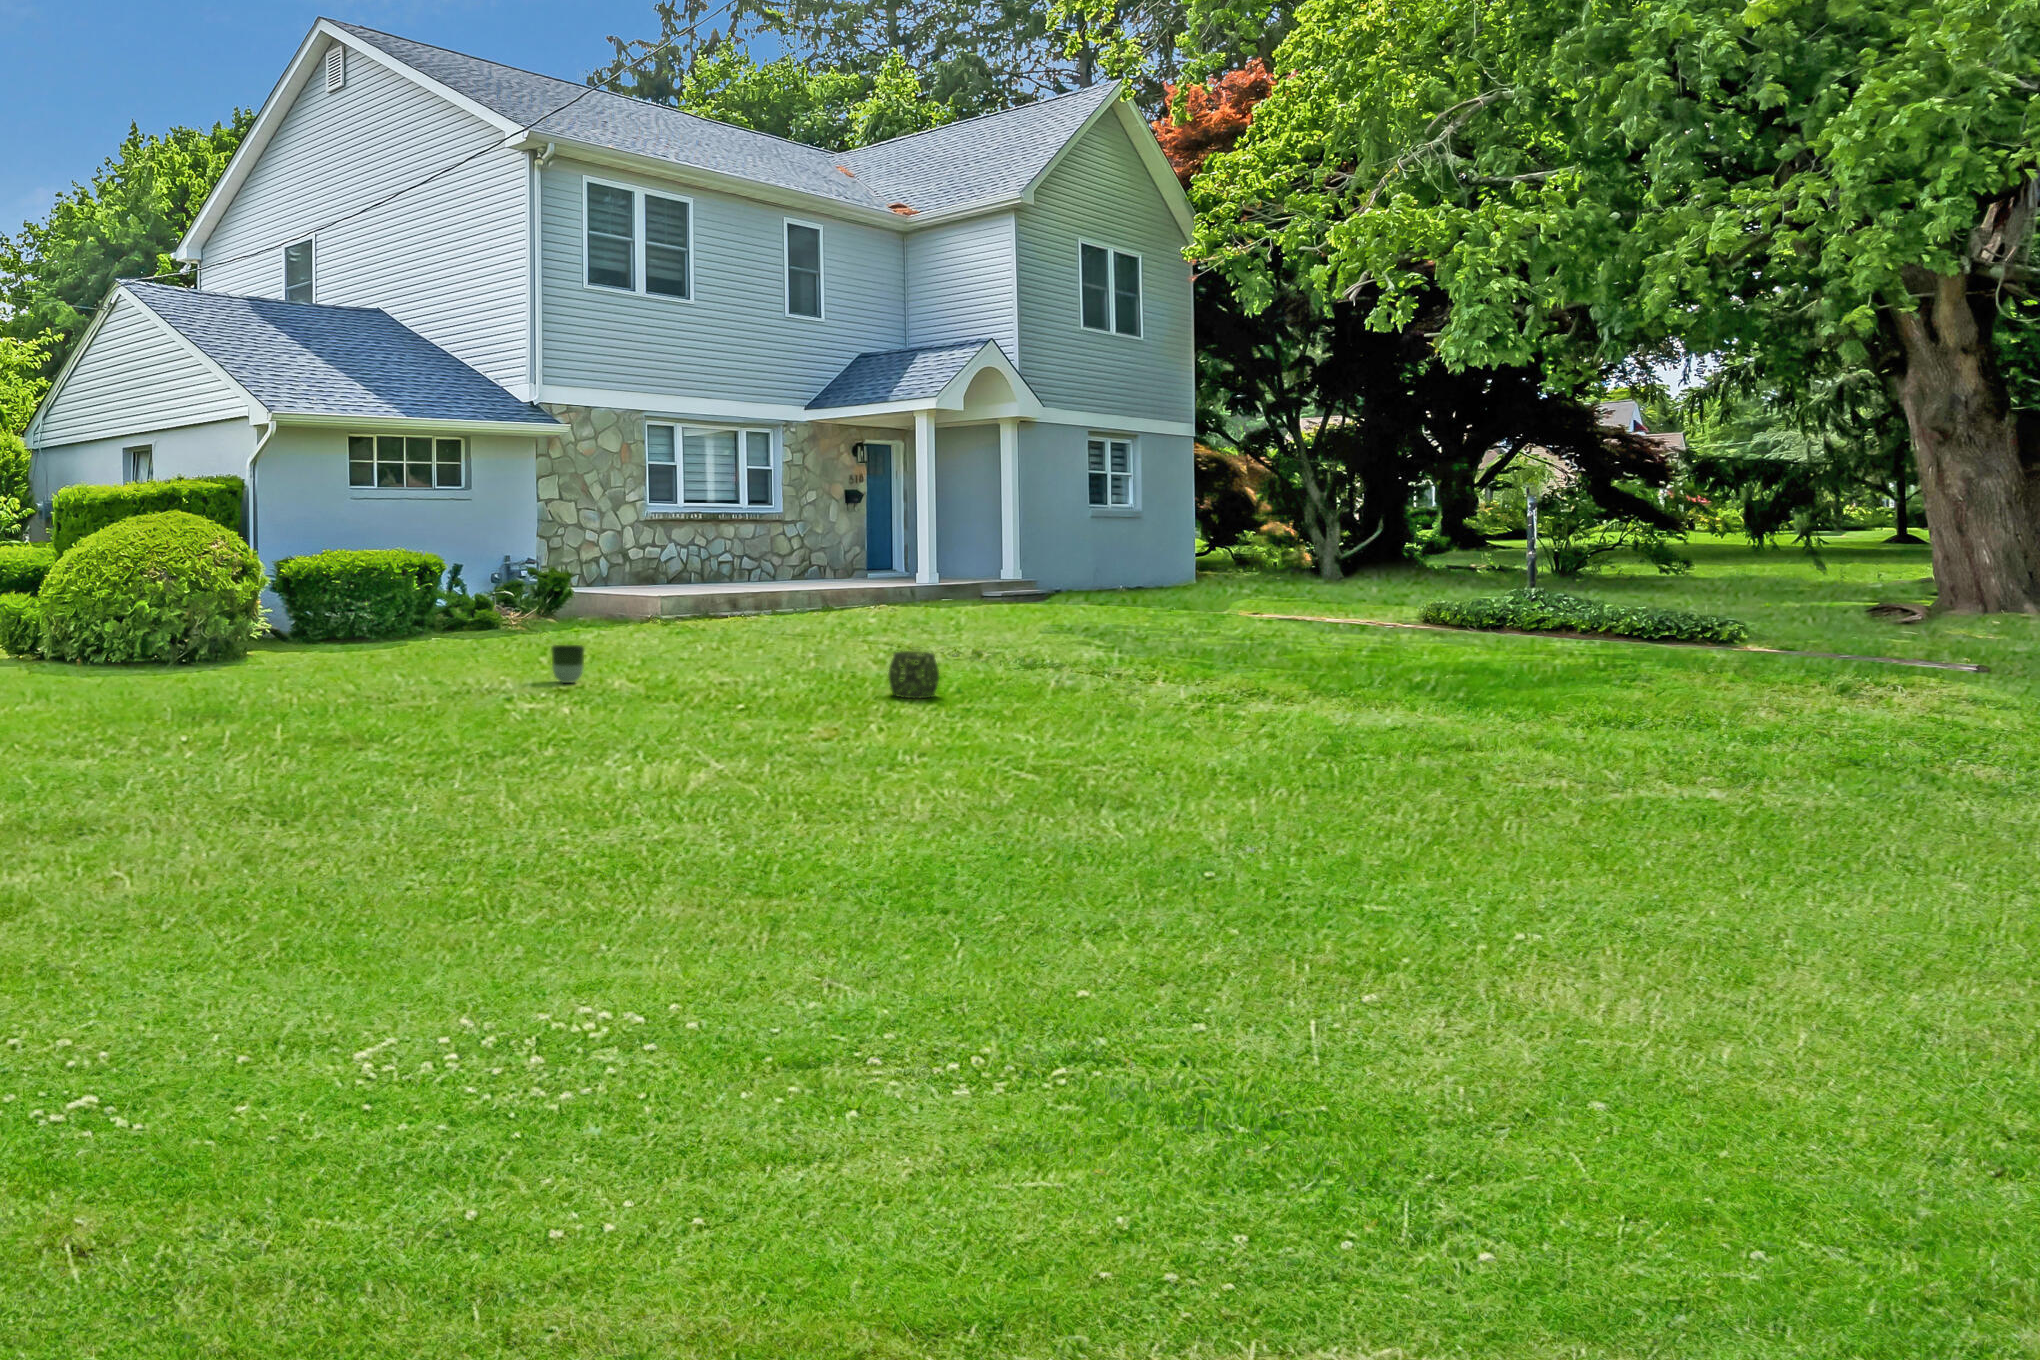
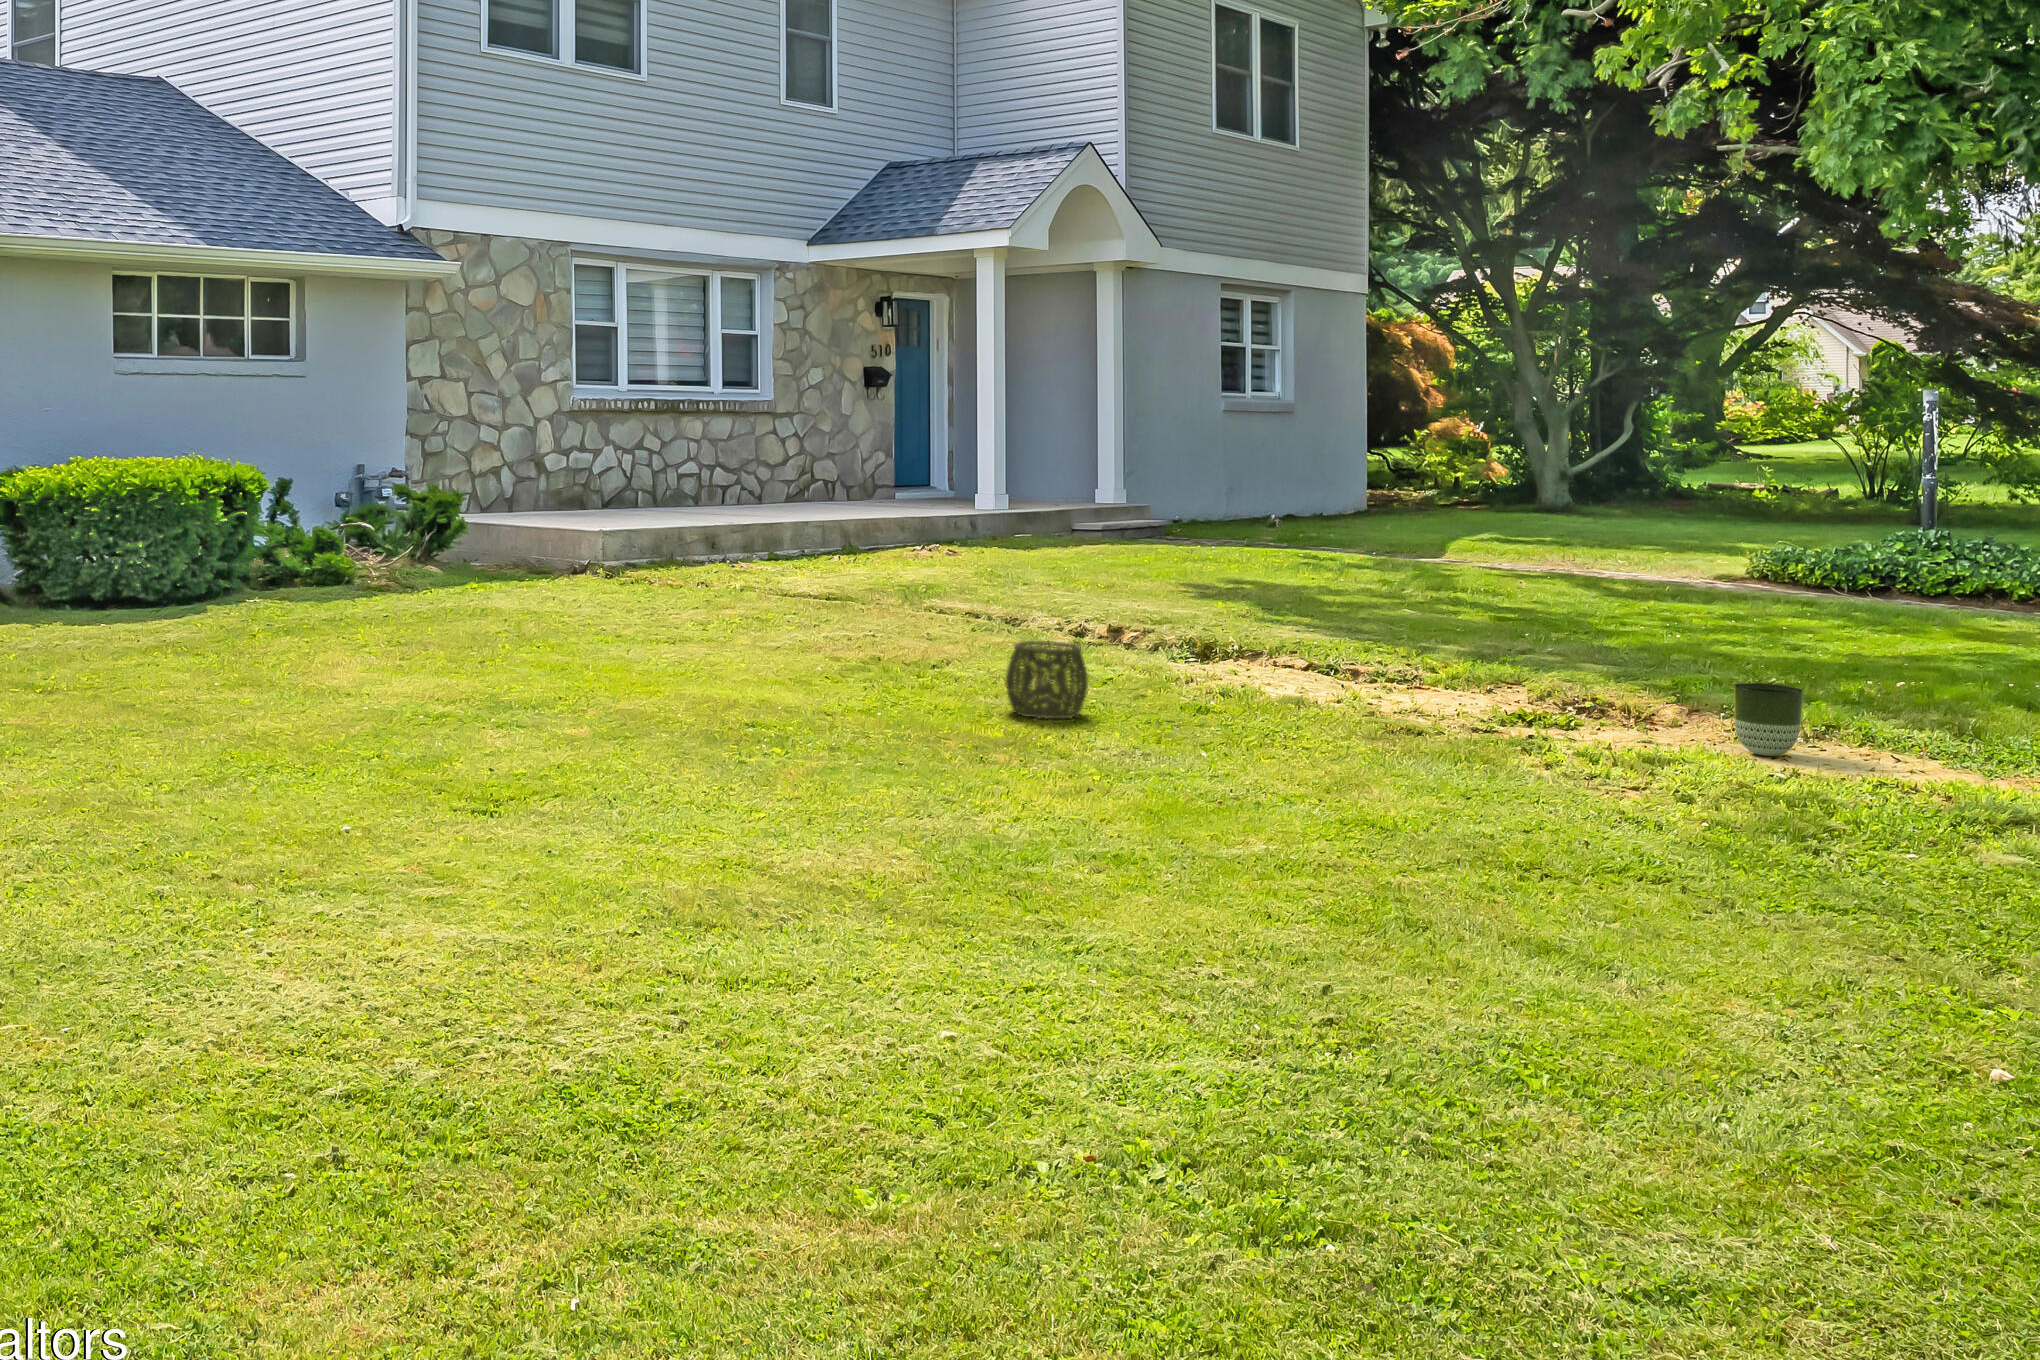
planter: present [551,645,584,683] -> present [1734,683,1804,756]

